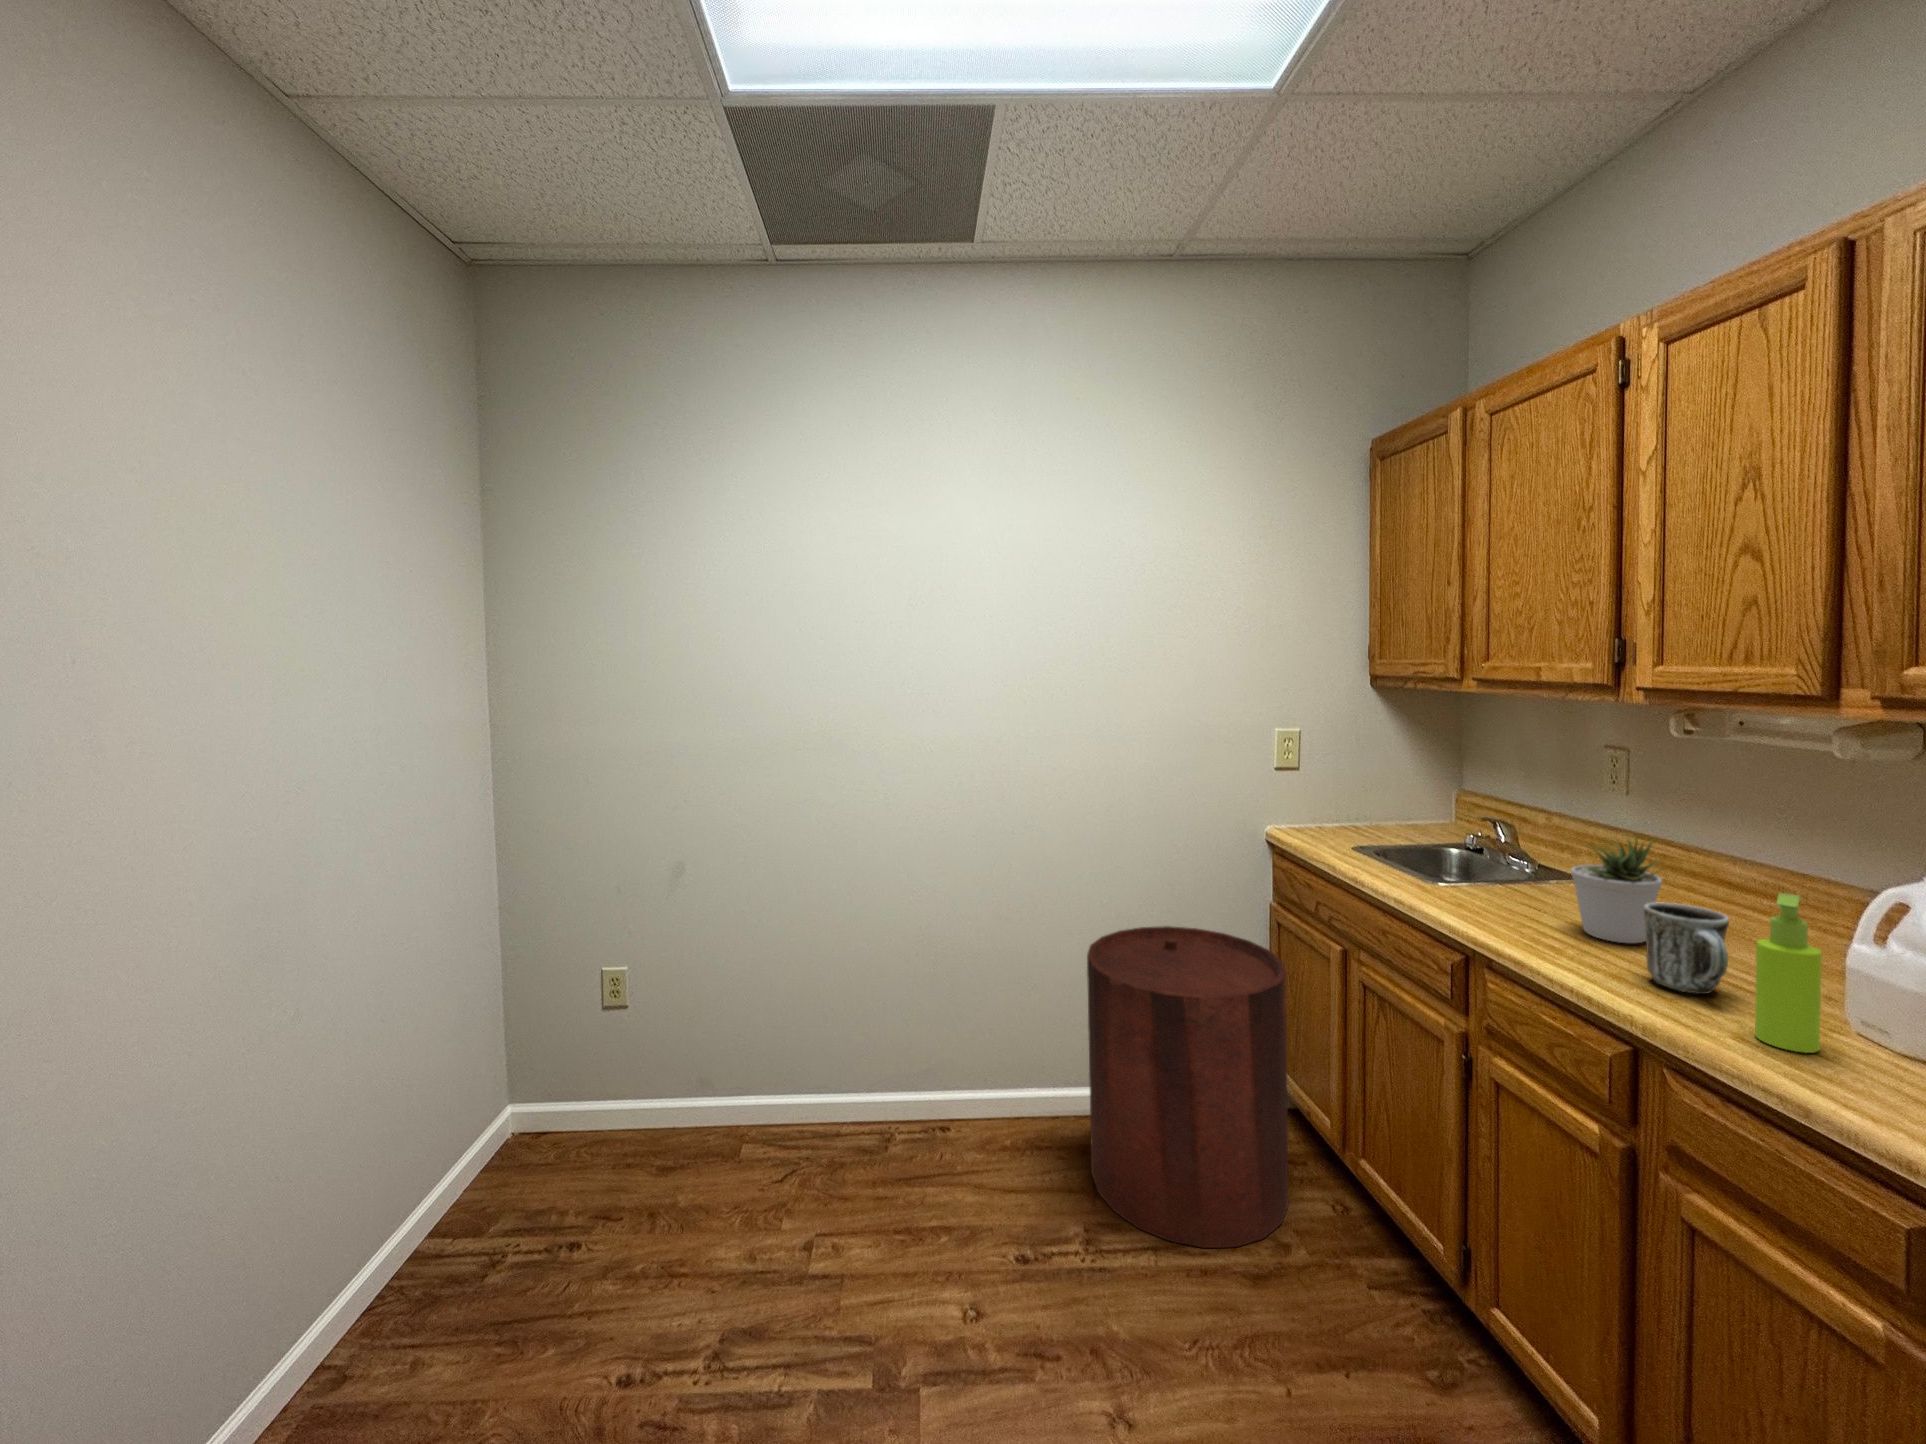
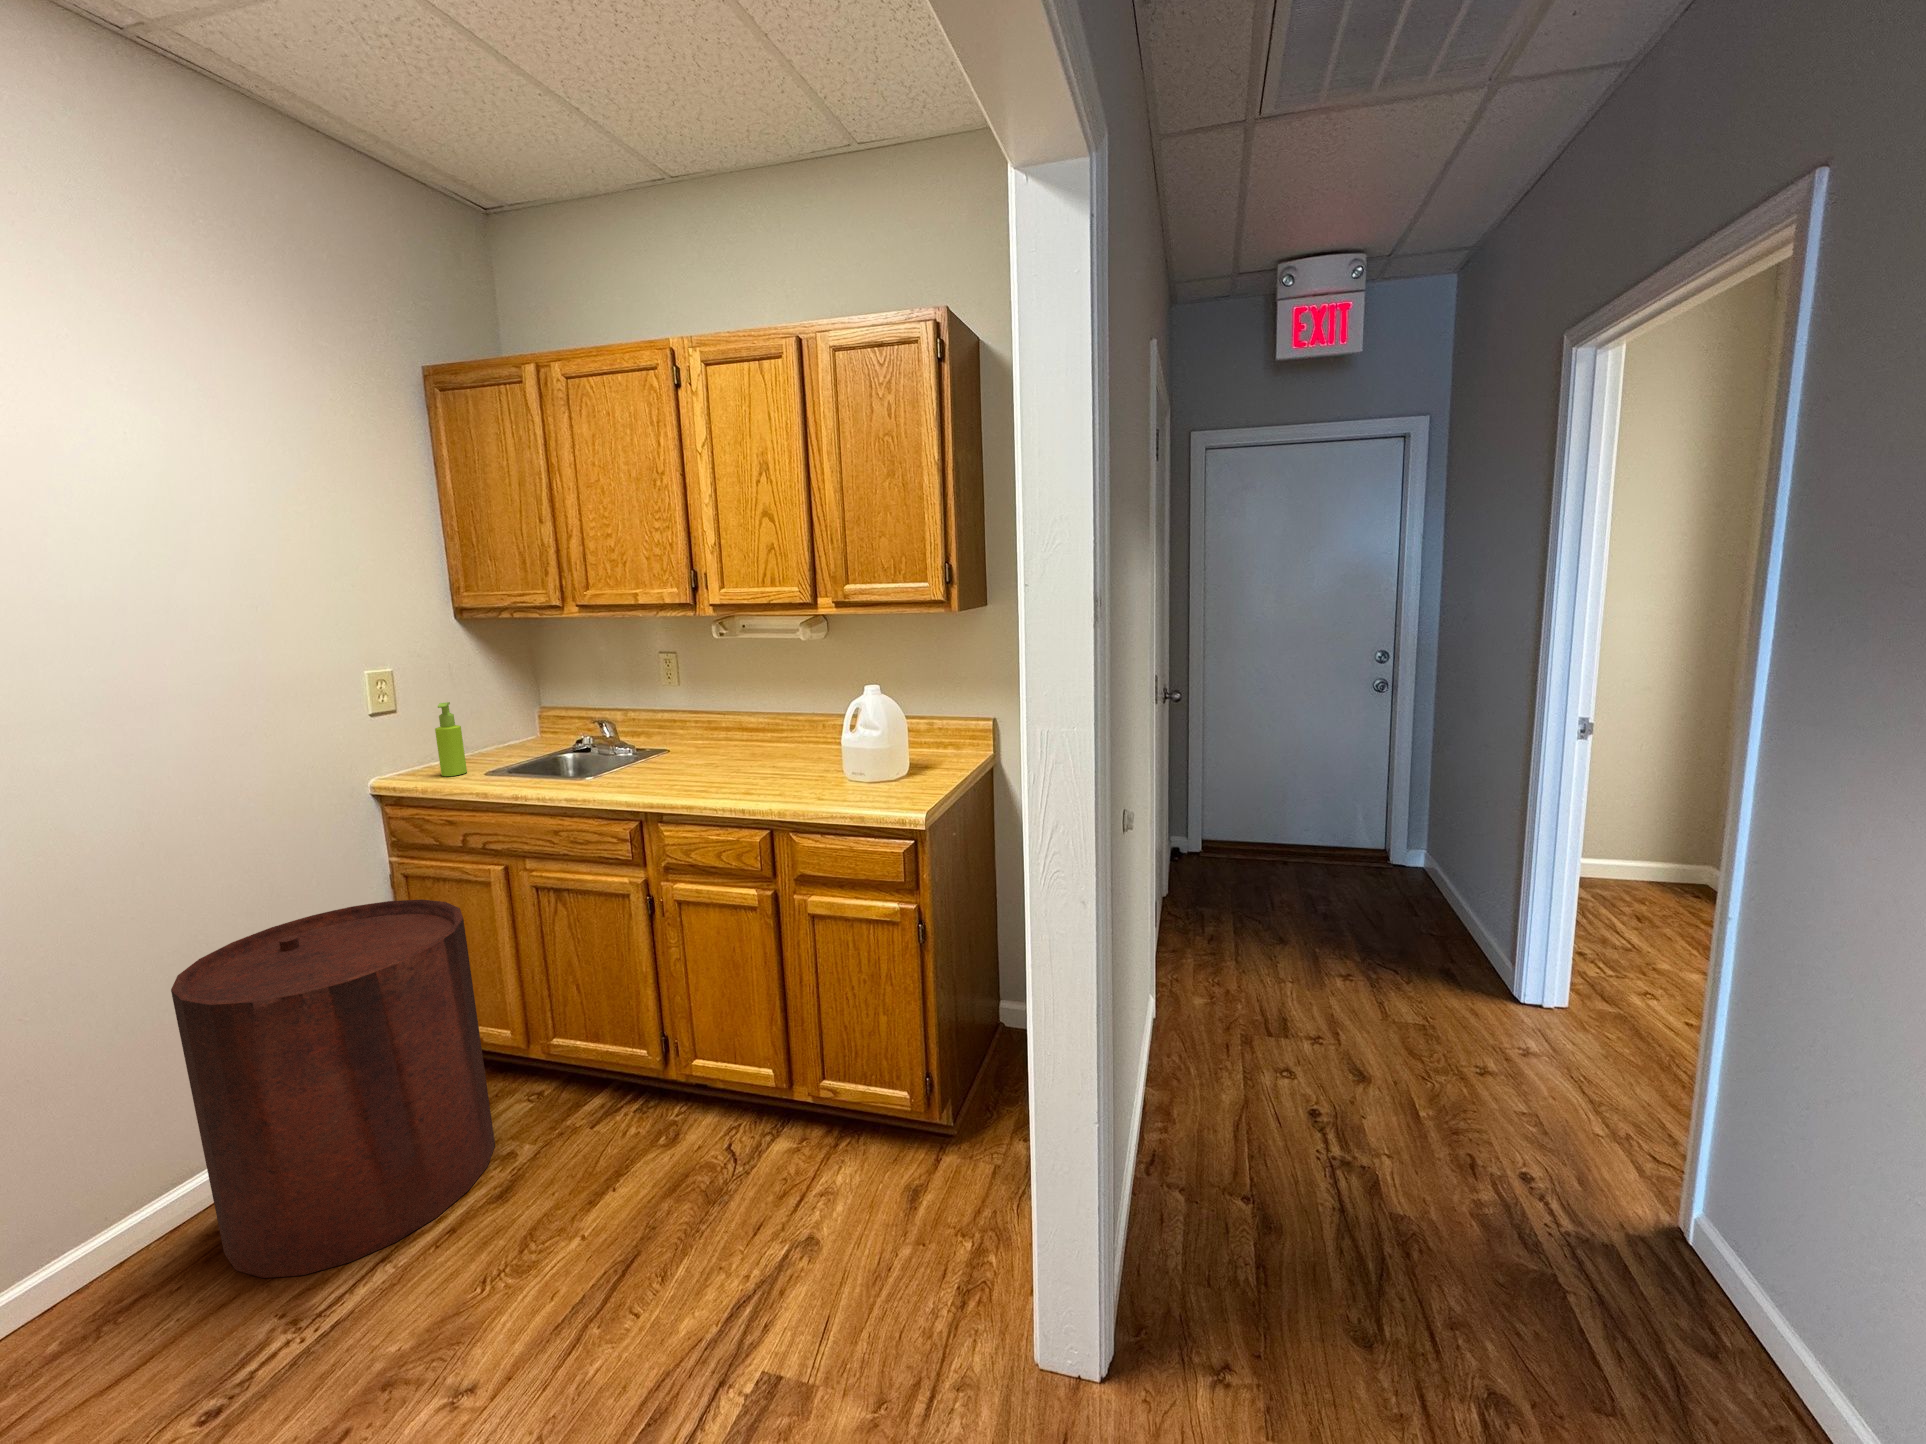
potted plant: present [1571,837,1662,943] -> none [692,701,744,778]
soap dispenser: present [1755,893,1822,1053] -> present [435,702,467,776]
mug: present [1644,902,1729,994] -> none [754,737,800,789]

